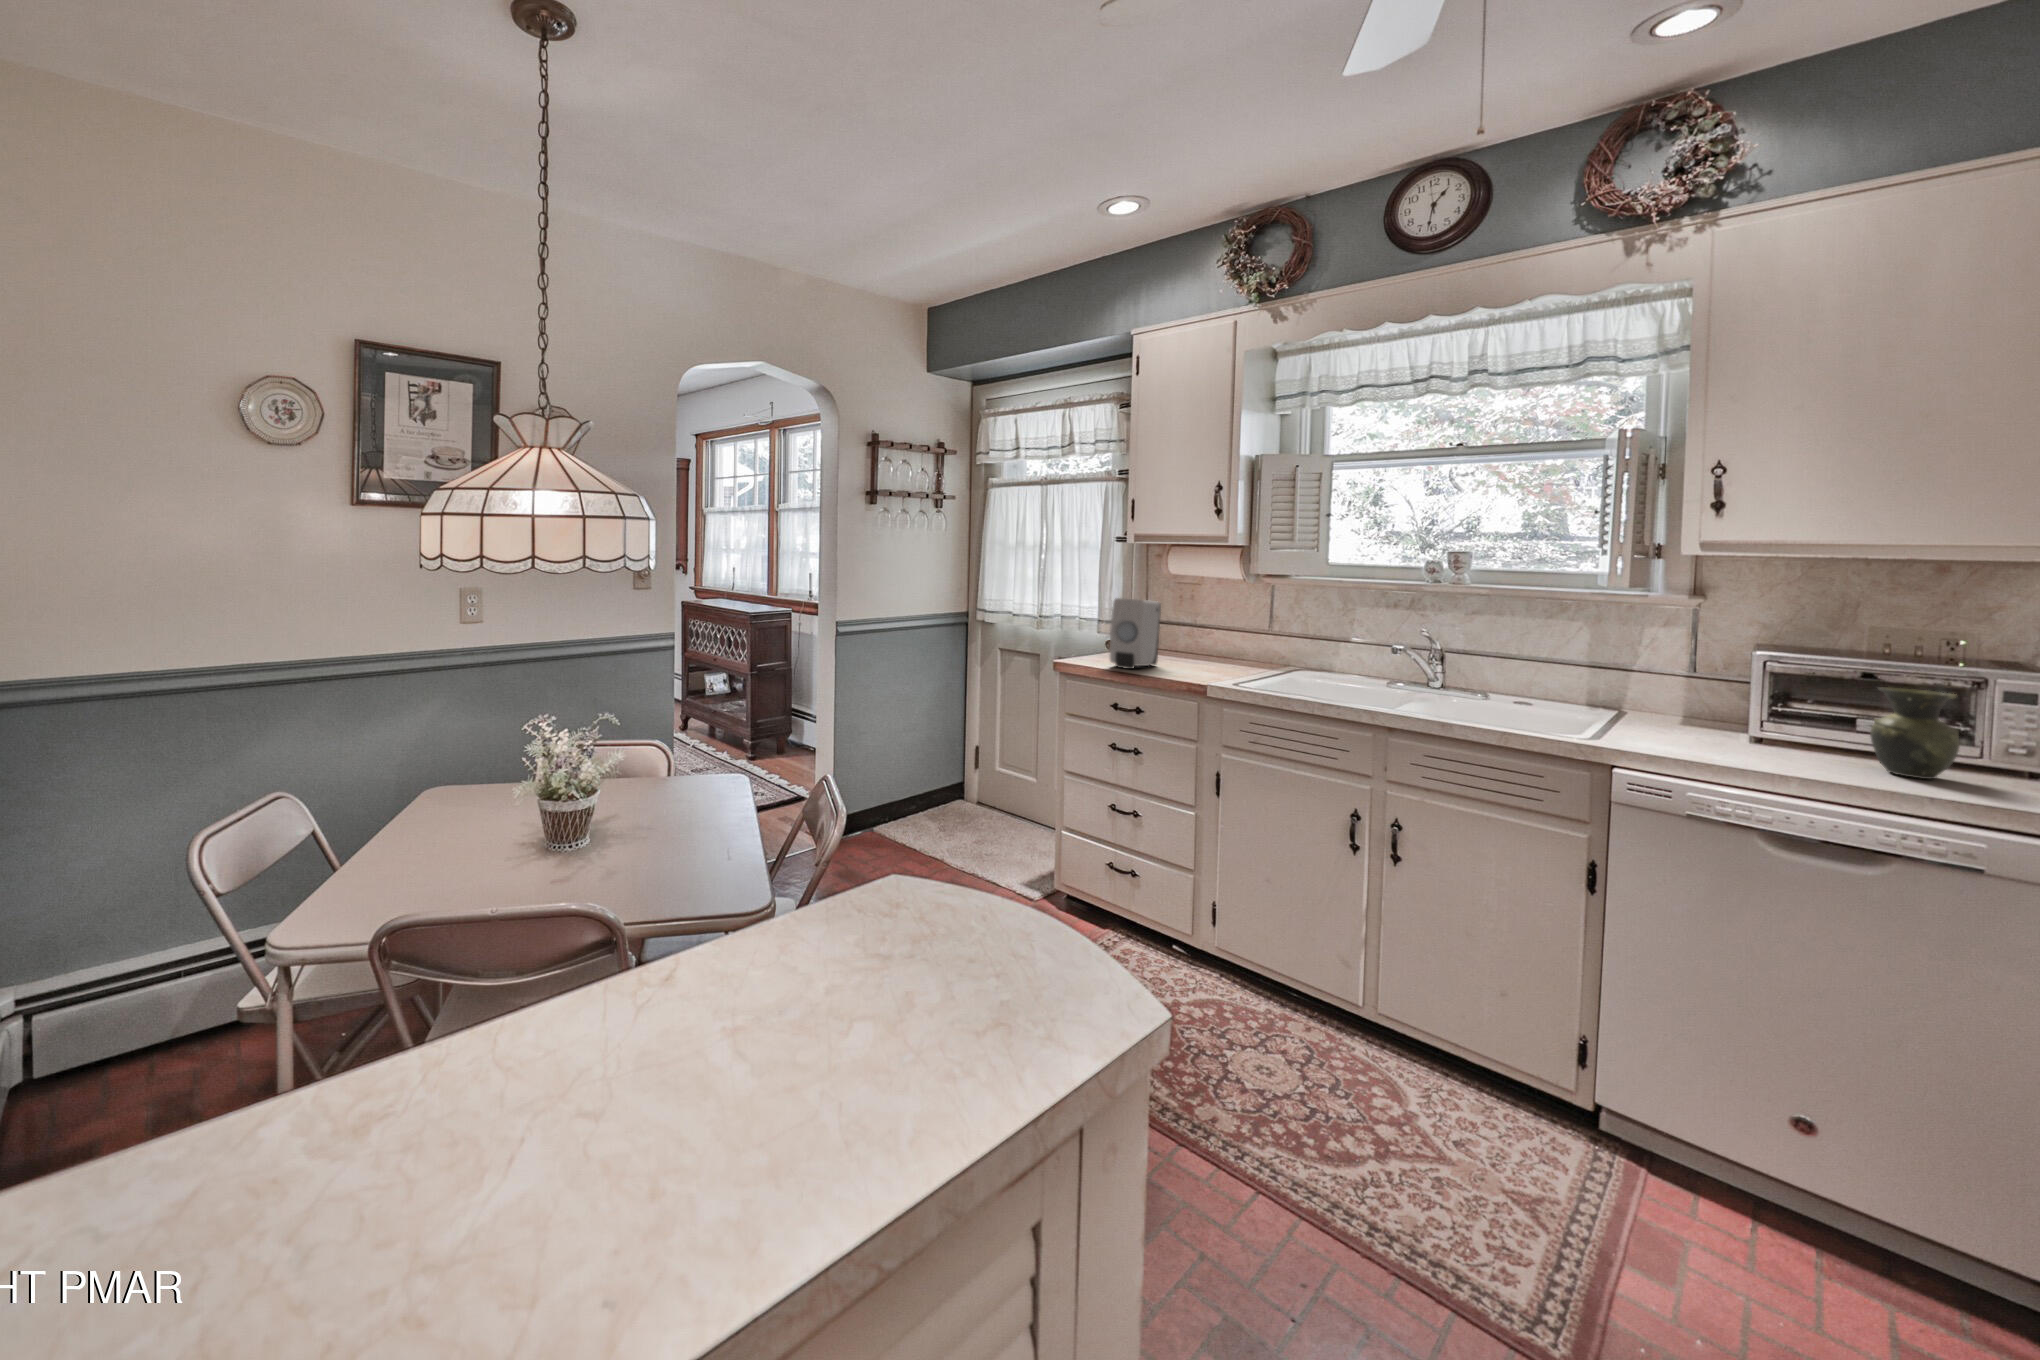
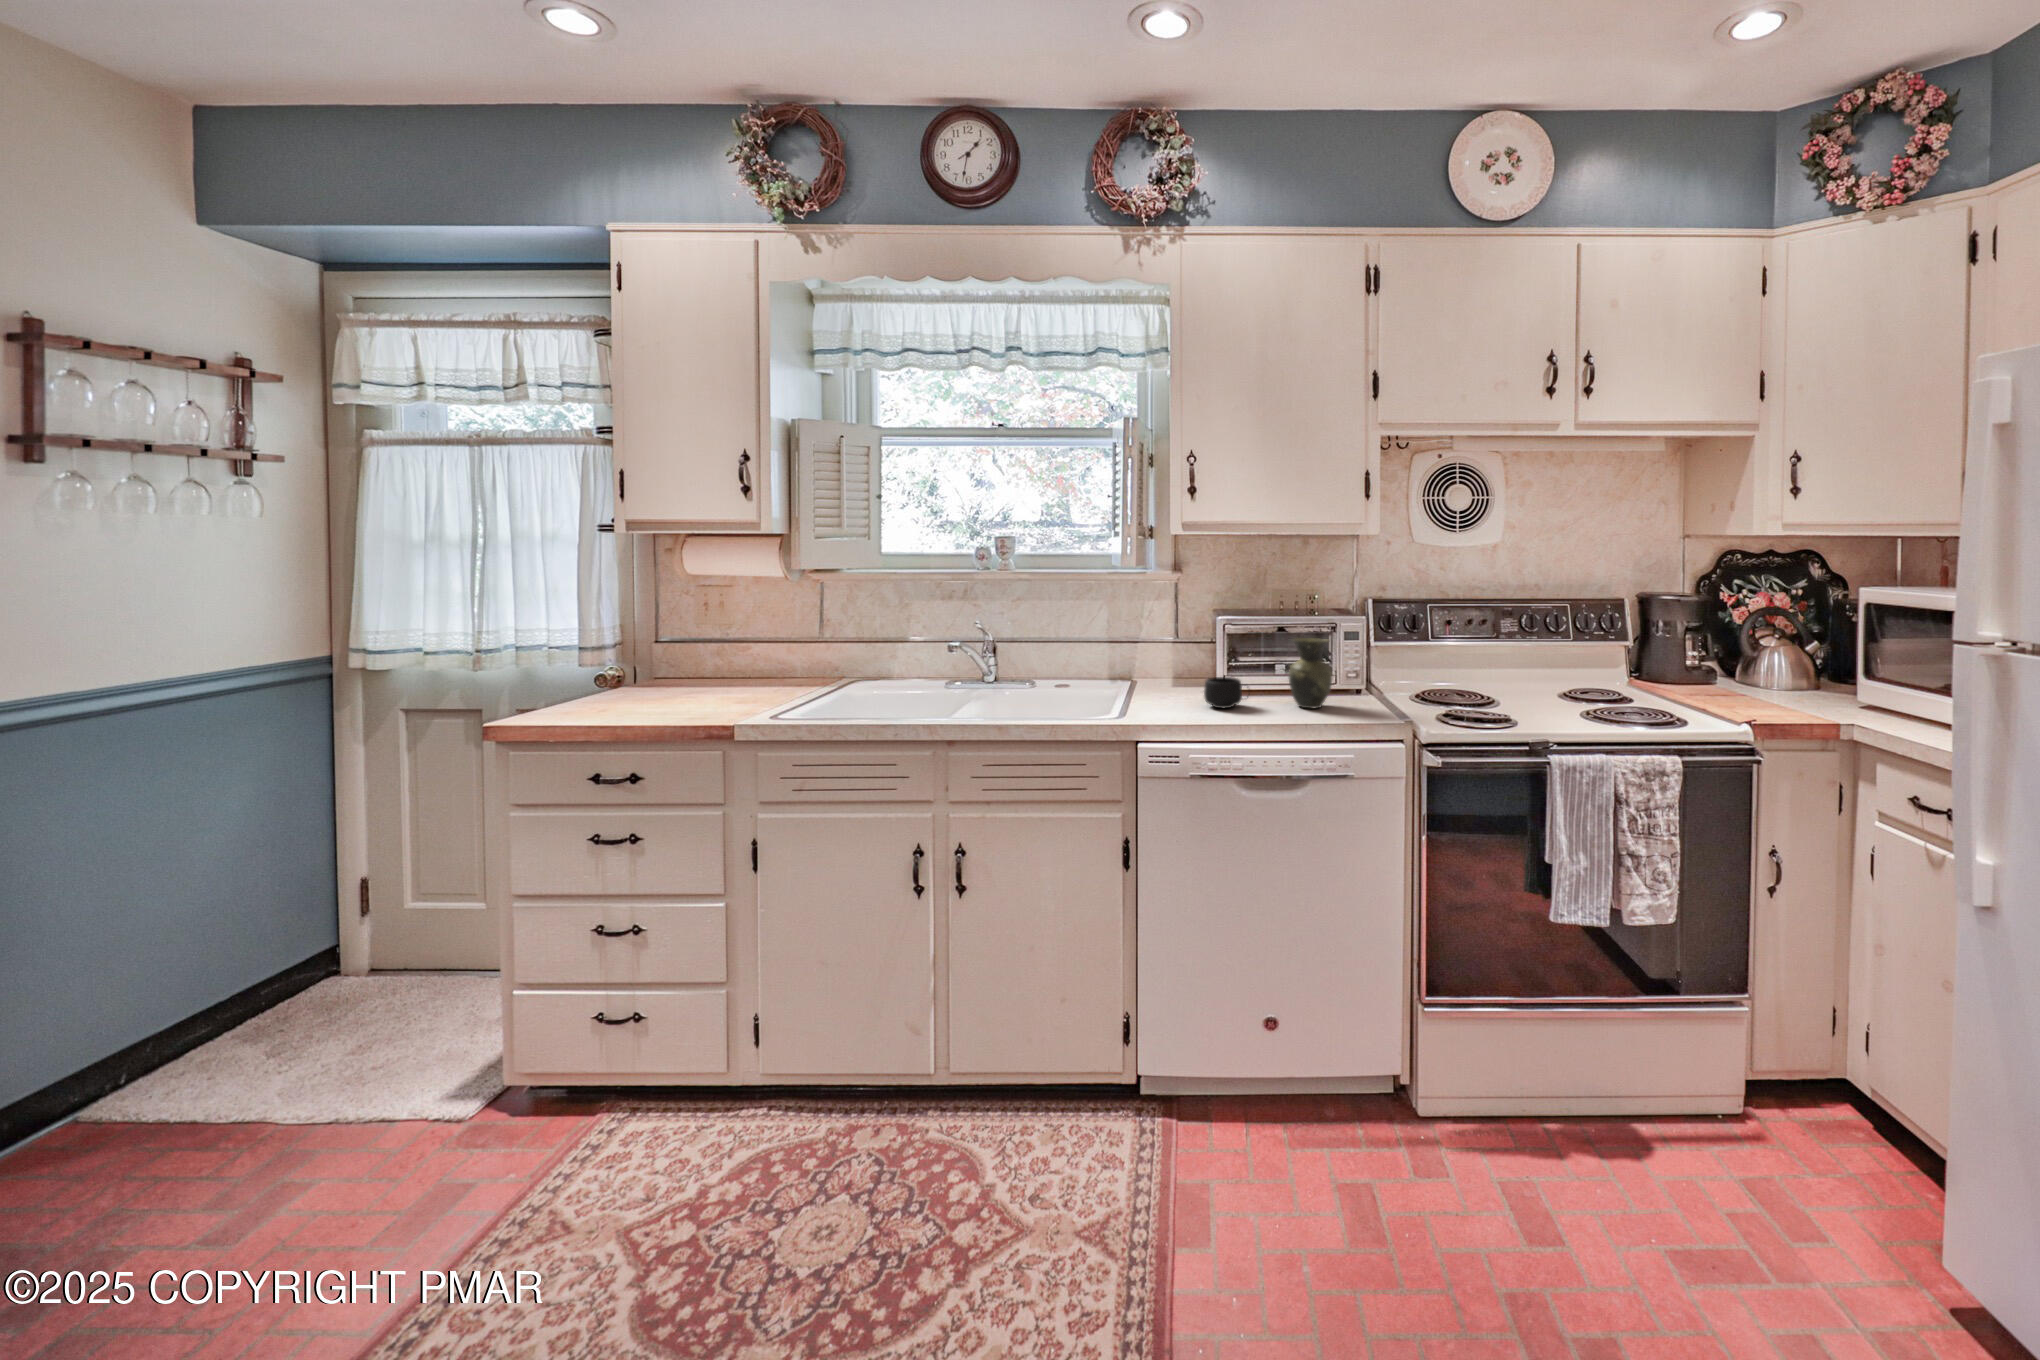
soap dispenser: present [1110,598,1161,669] -> none [581,615,666,717]
mug: none [1718,717,1795,755] -> present [1204,677,1250,708]

